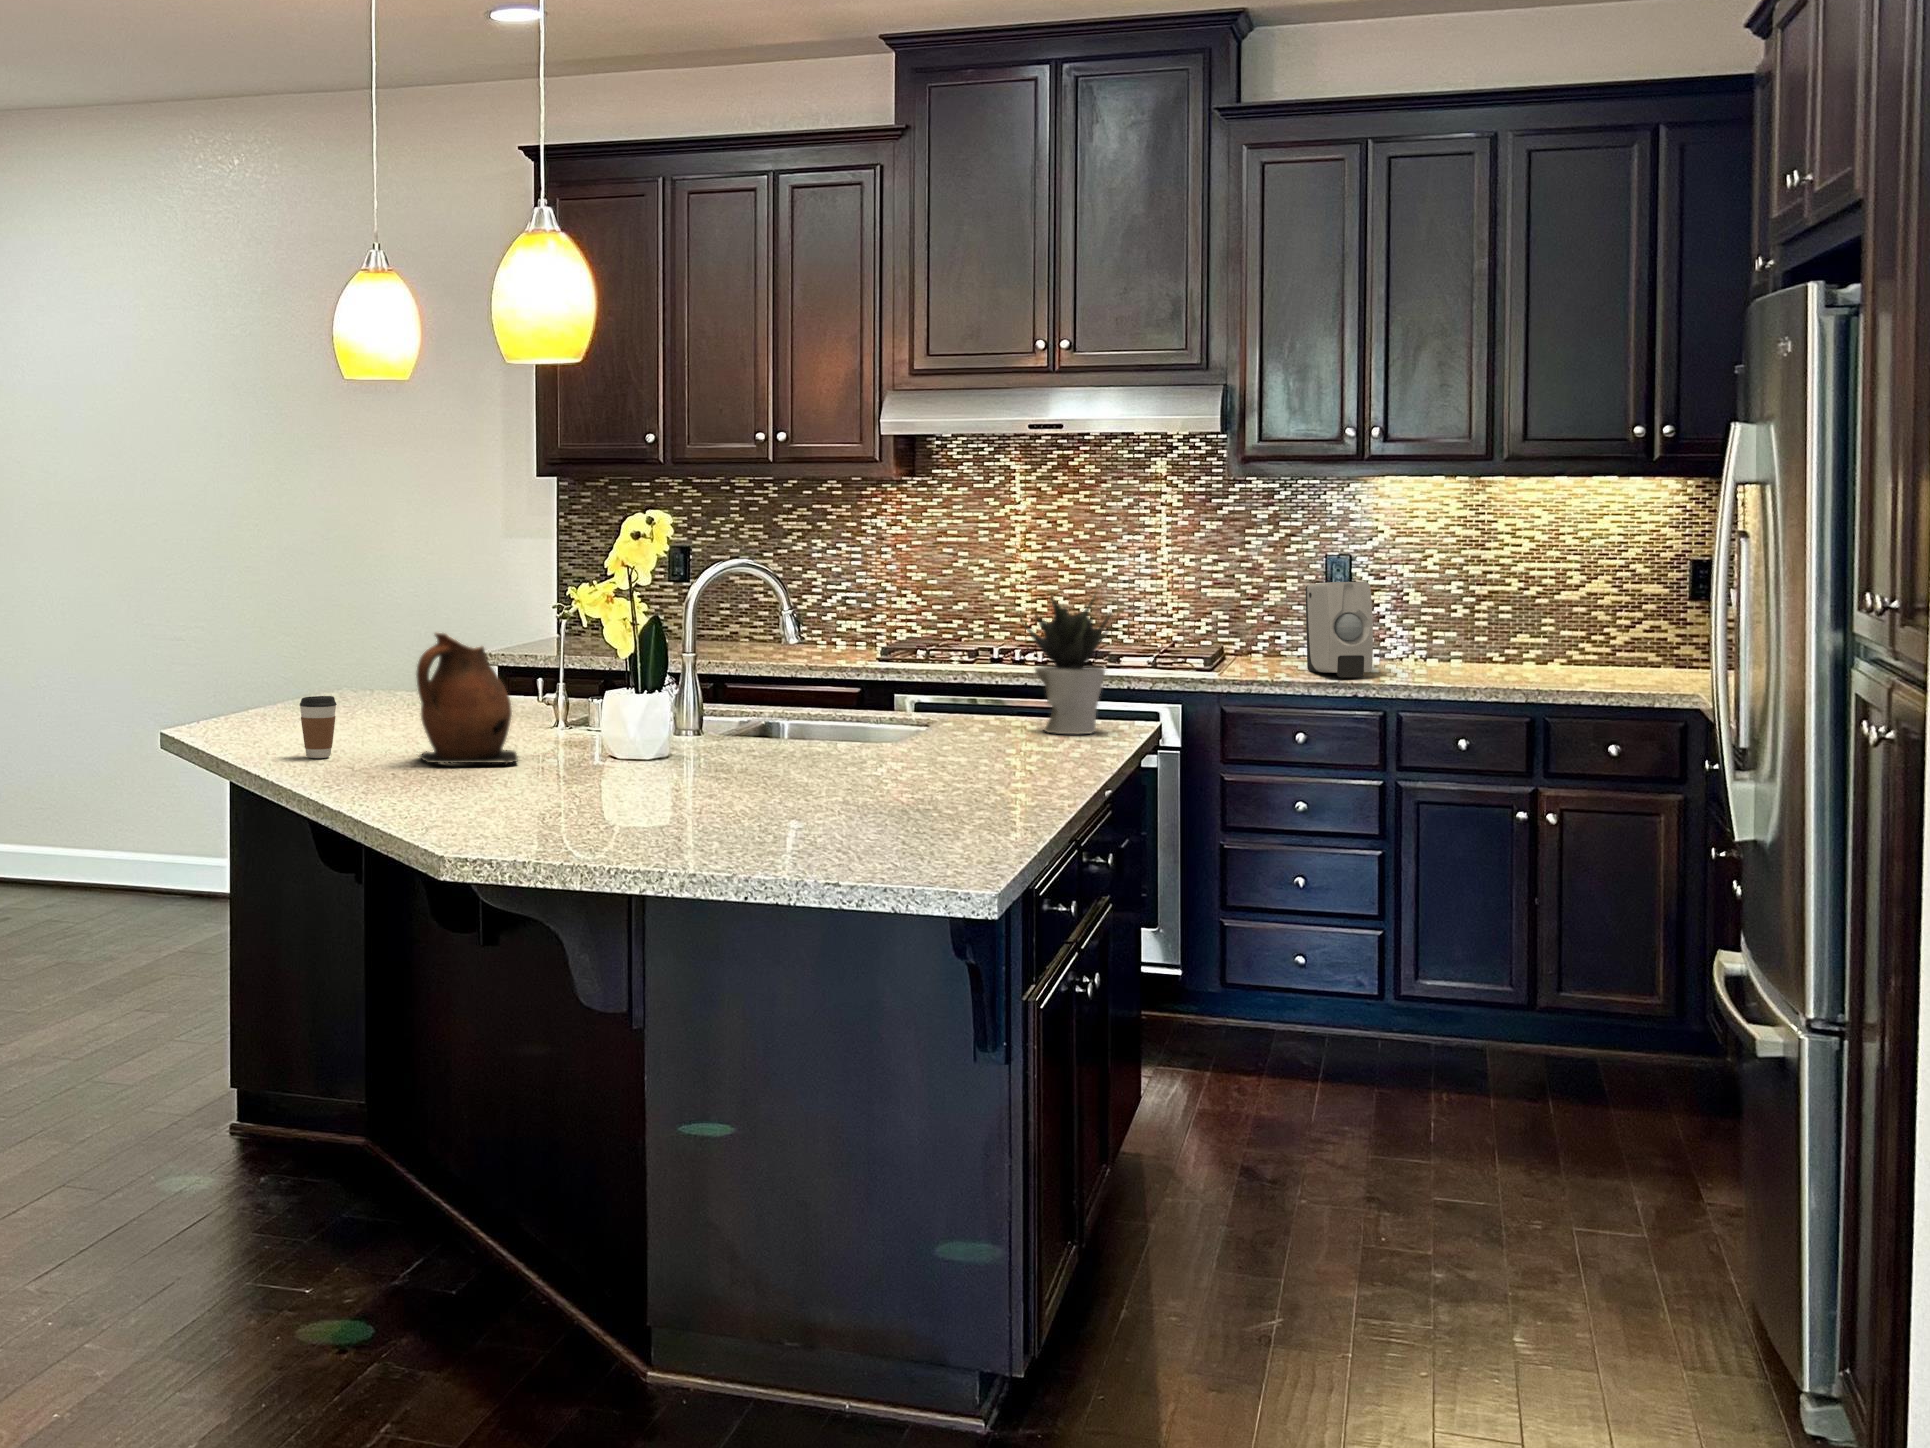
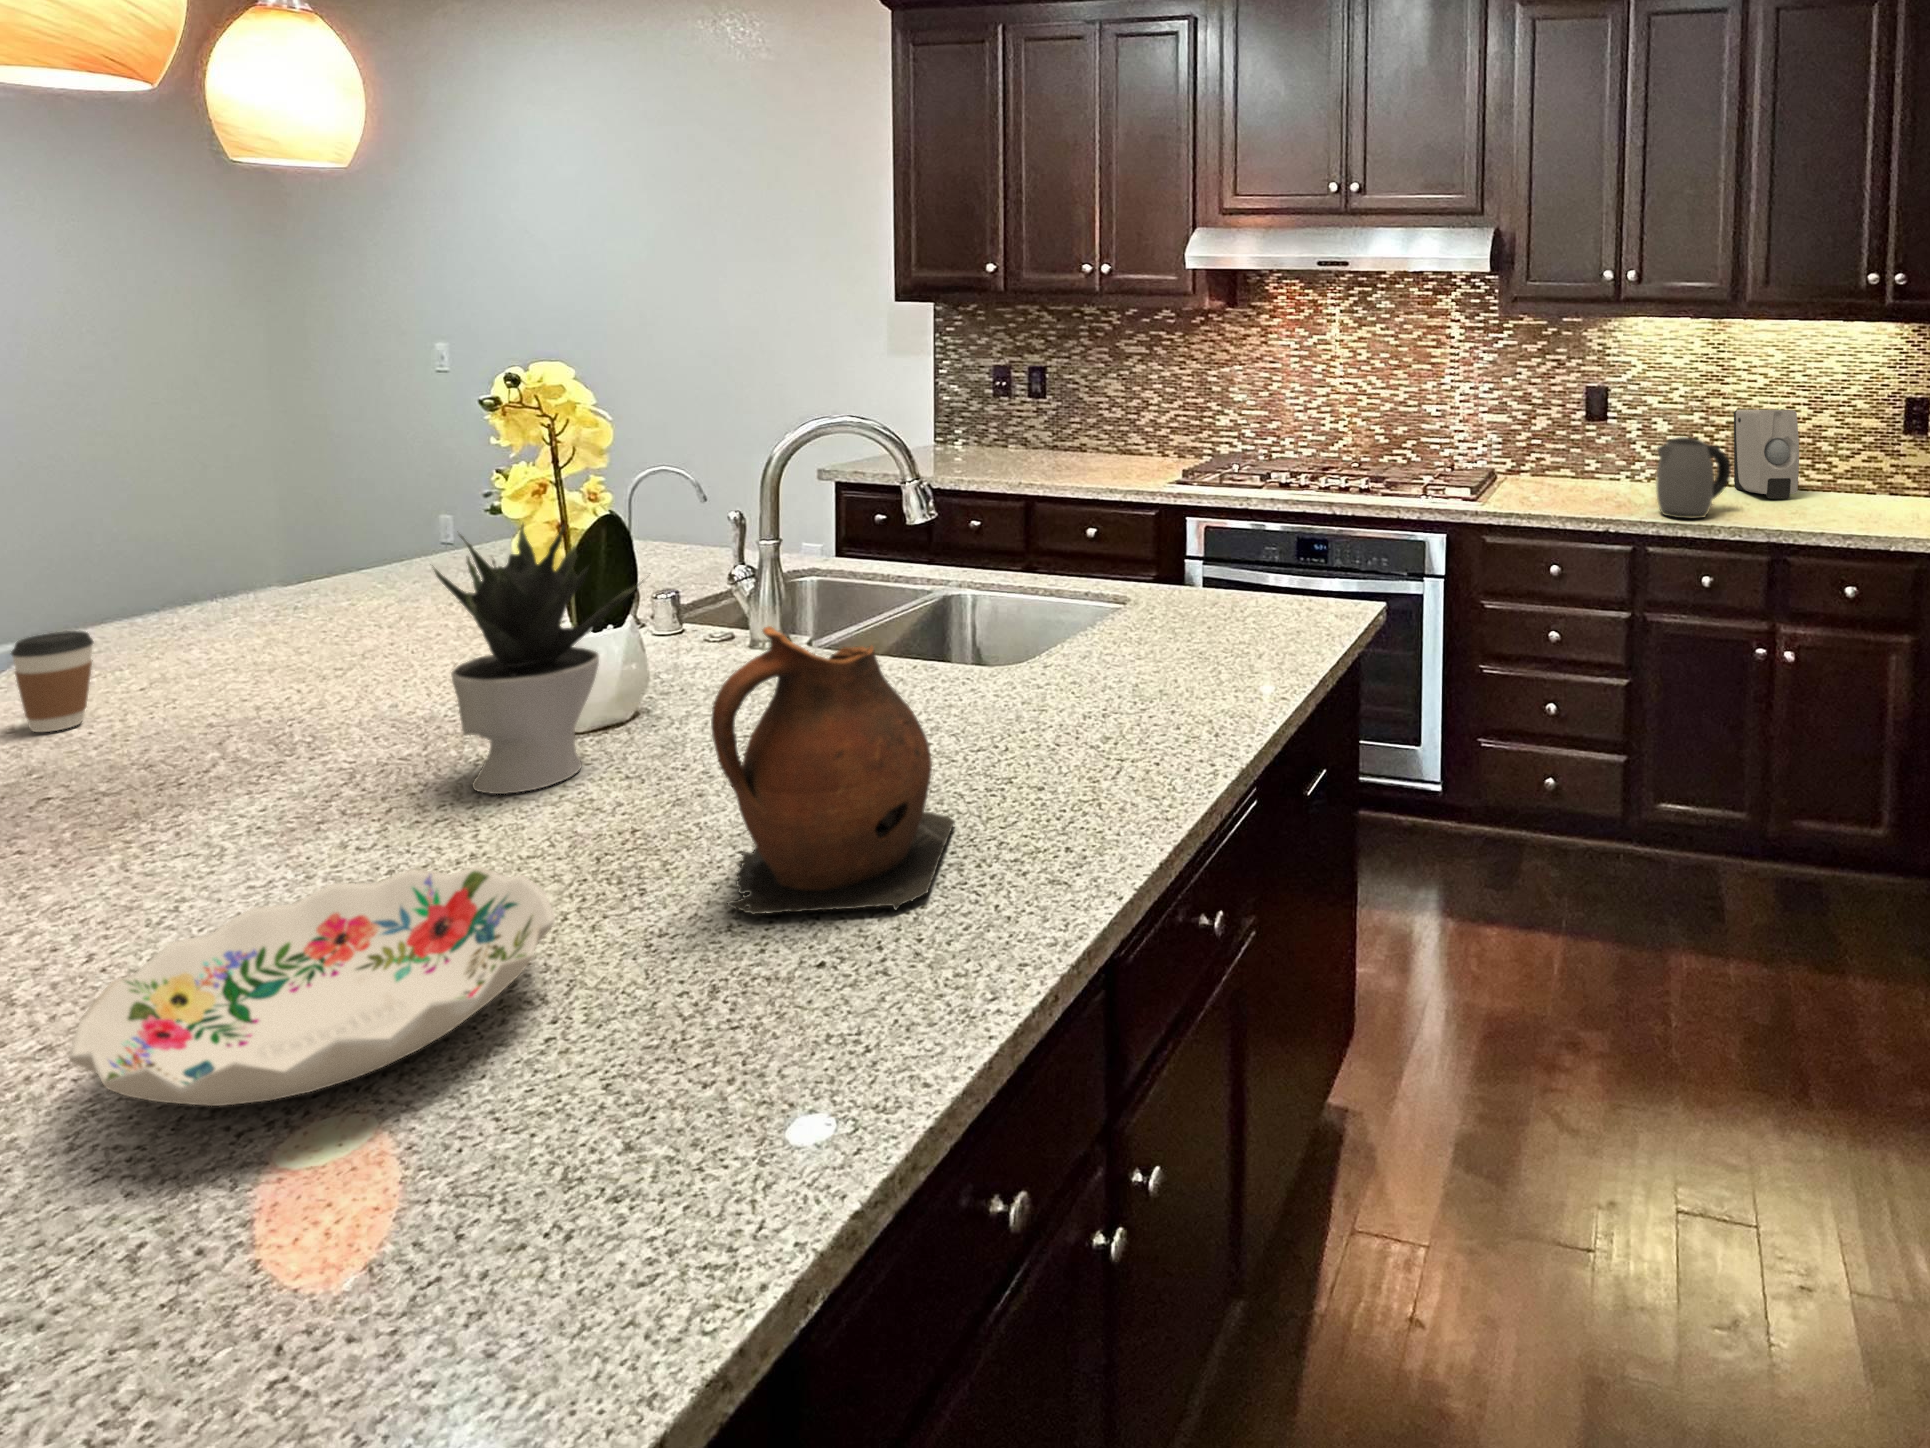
soap dispenser: present [1305,582,1373,677] -> present [1734,410,1799,498]
potted plant: present [1025,595,1111,734] -> present [434,525,641,794]
kettle: none [1408,601,1489,684] -> present [1656,437,1731,519]
ceramic pitcher: present [417,633,518,764] -> present [711,626,955,914]
decorative bowl: none [686,759,857,814] -> present [69,866,555,1106]

